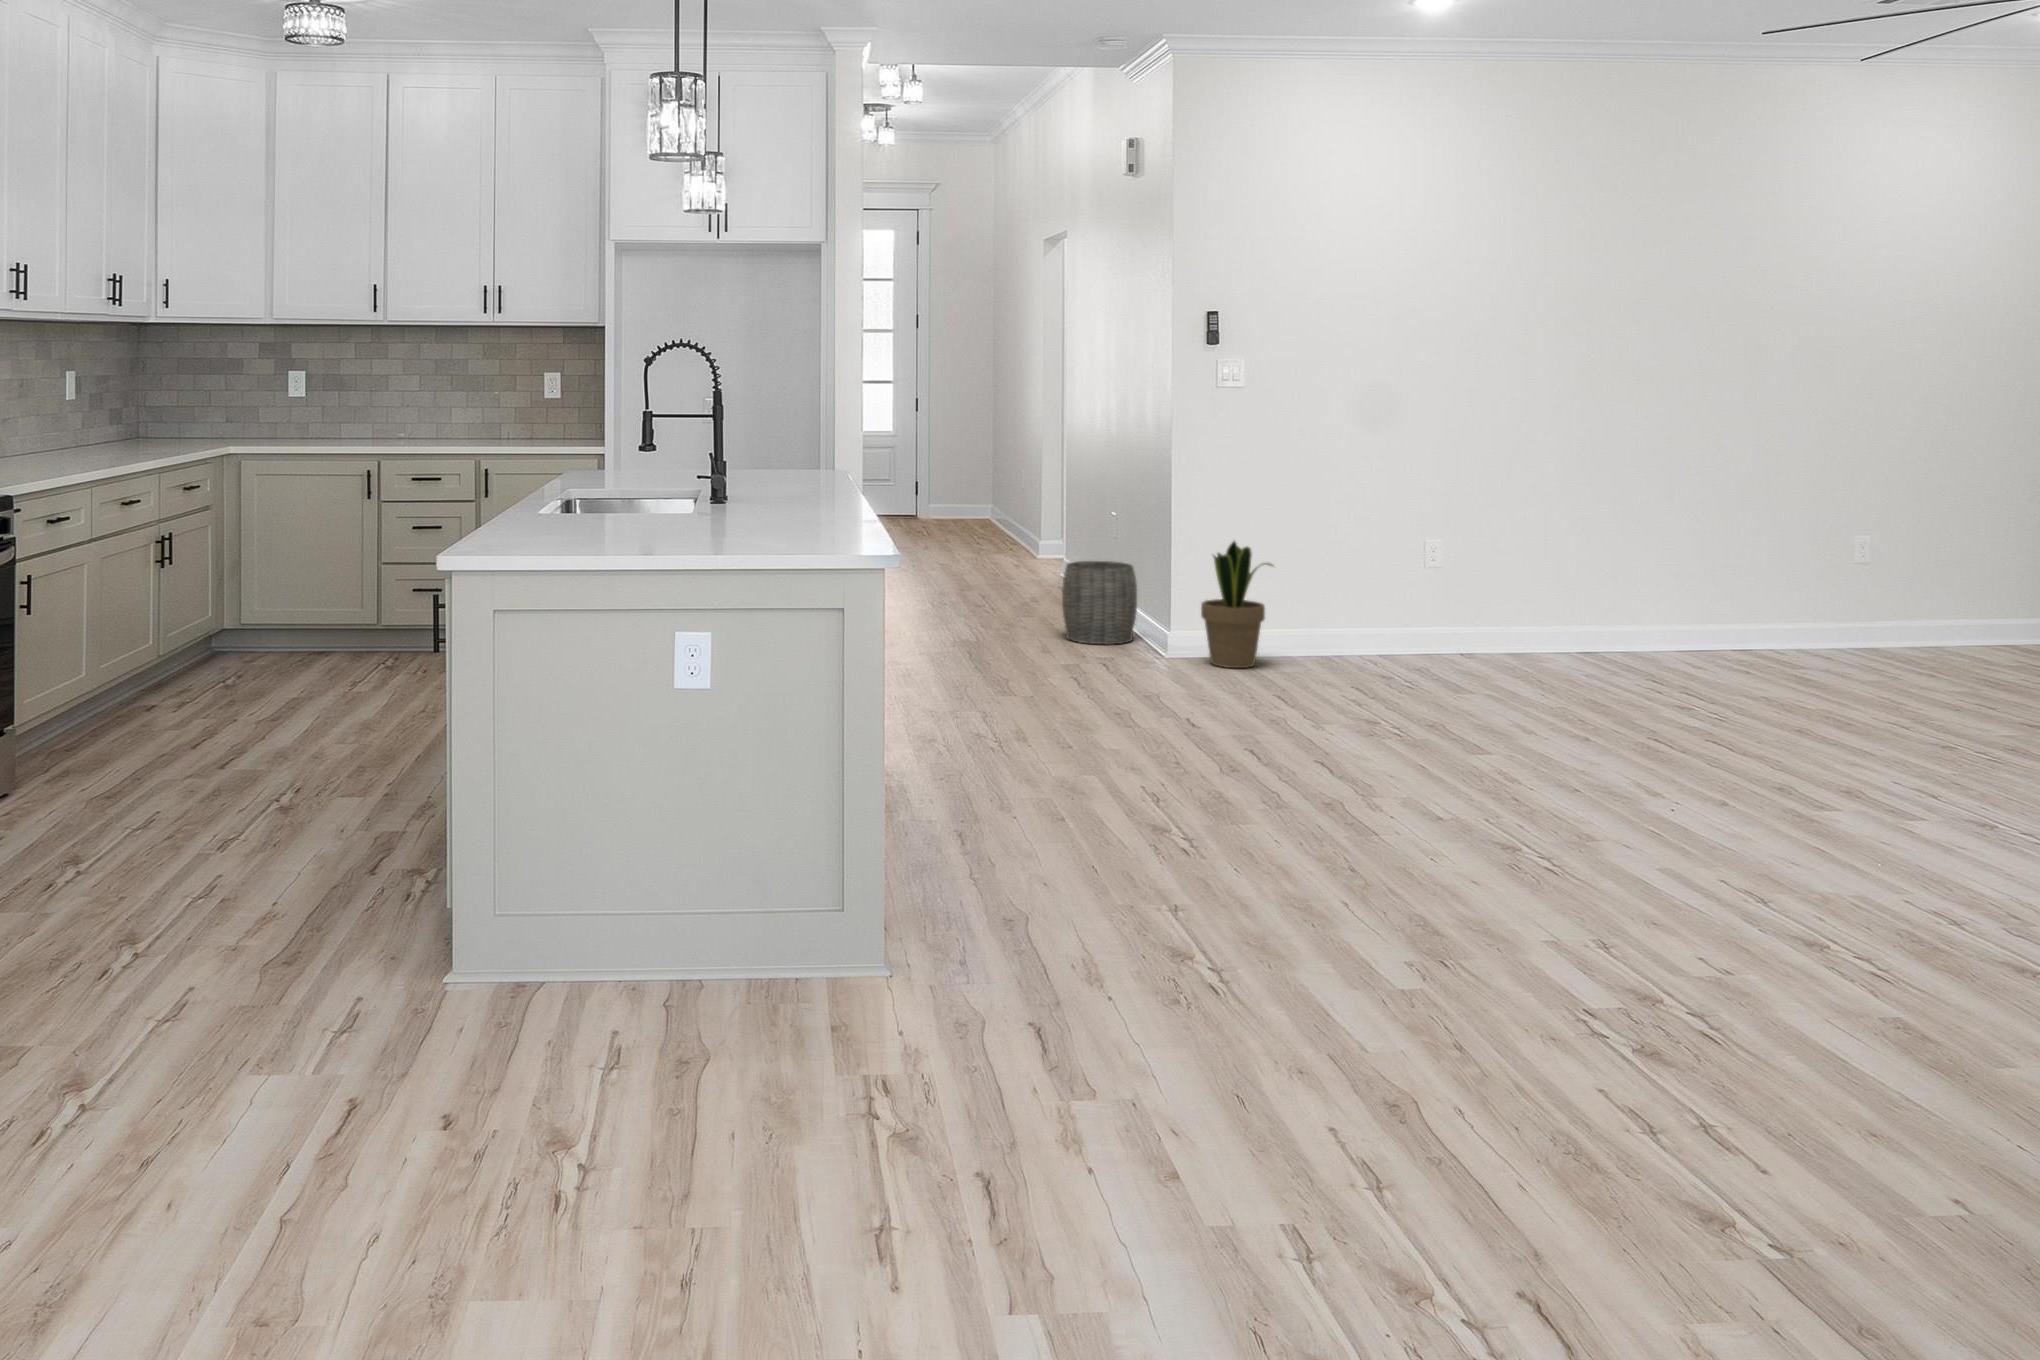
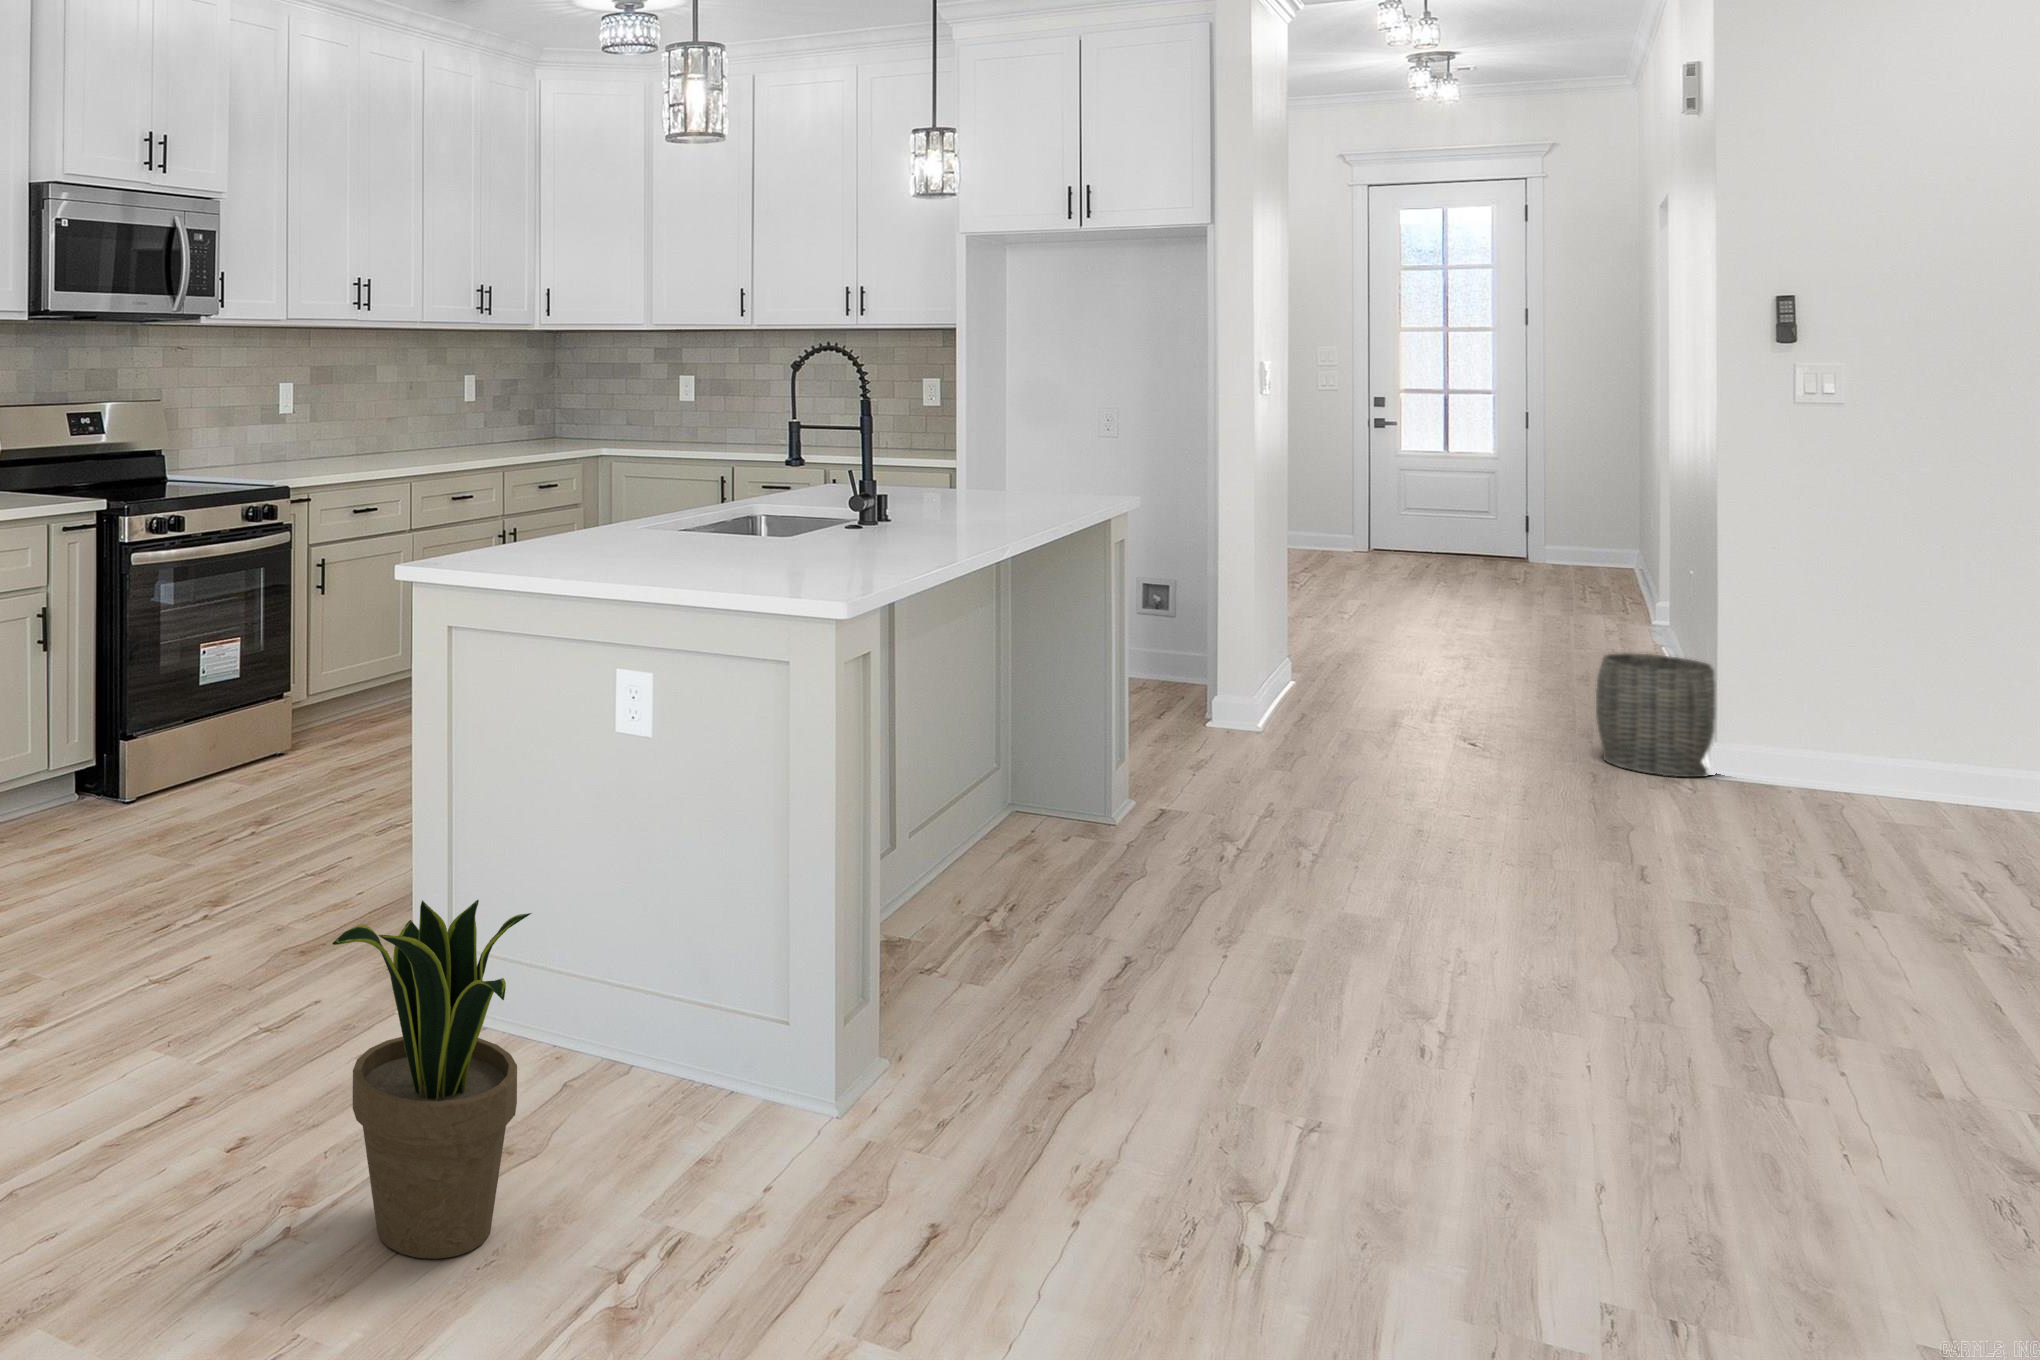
potted plant: present [1201,541,1272,668] -> present [332,900,531,1259]

